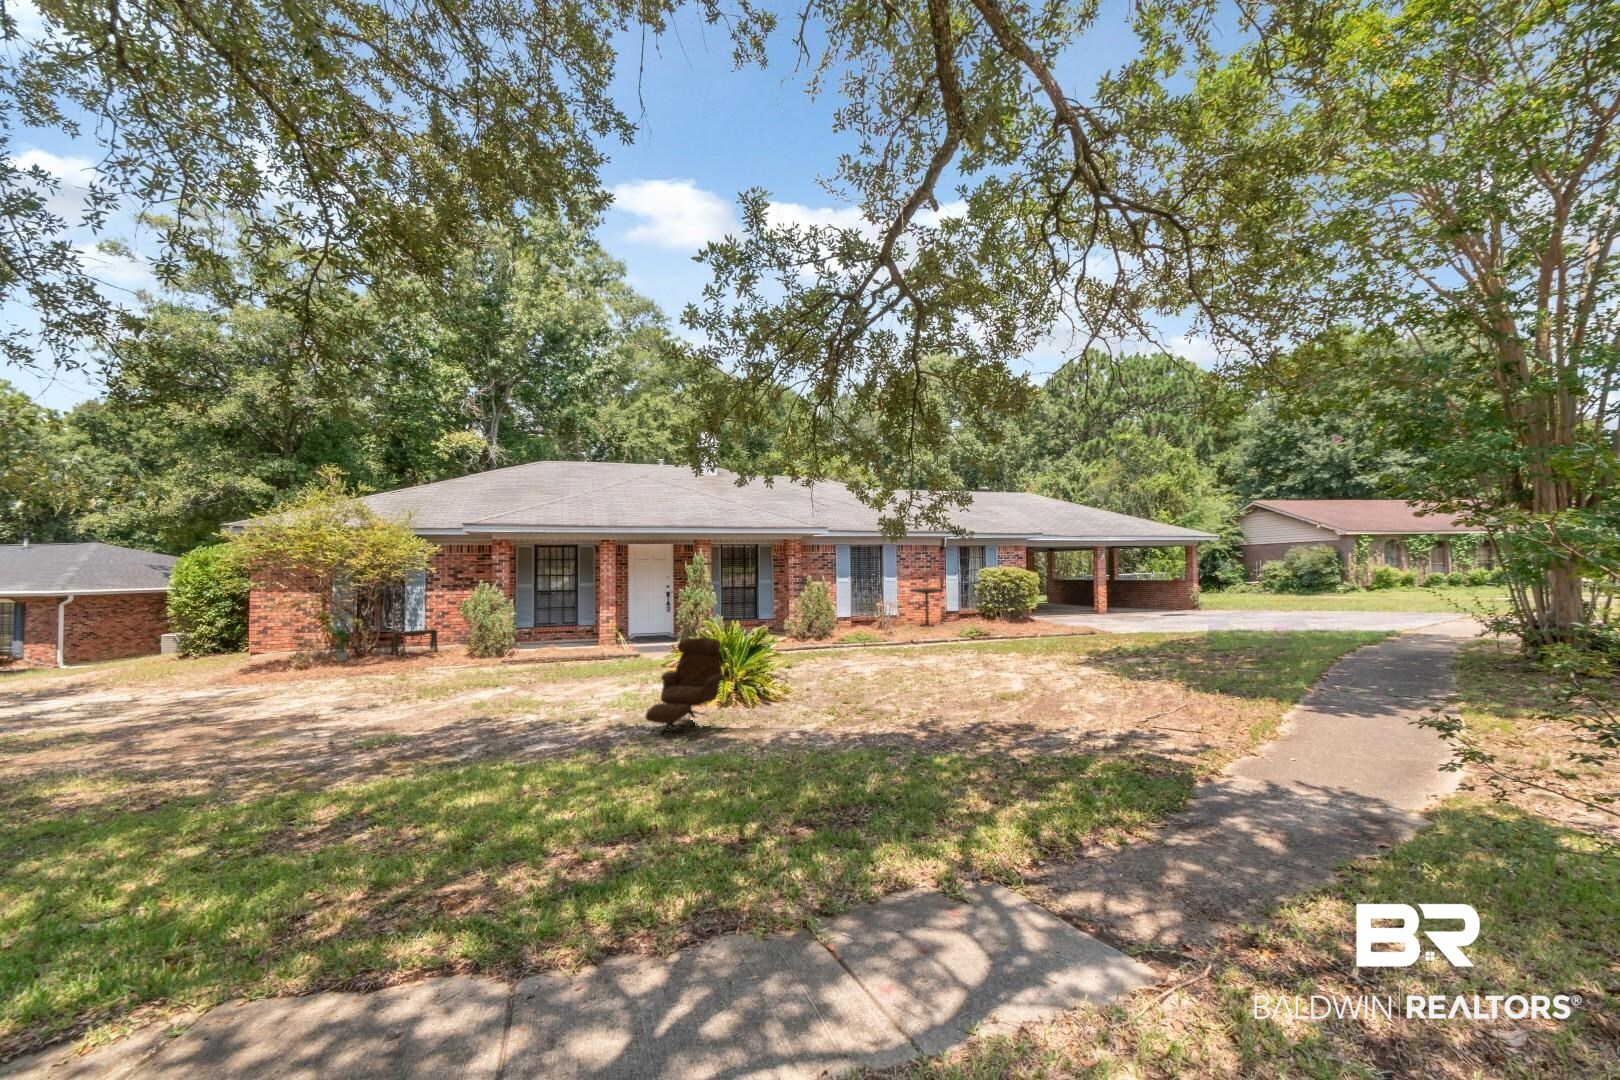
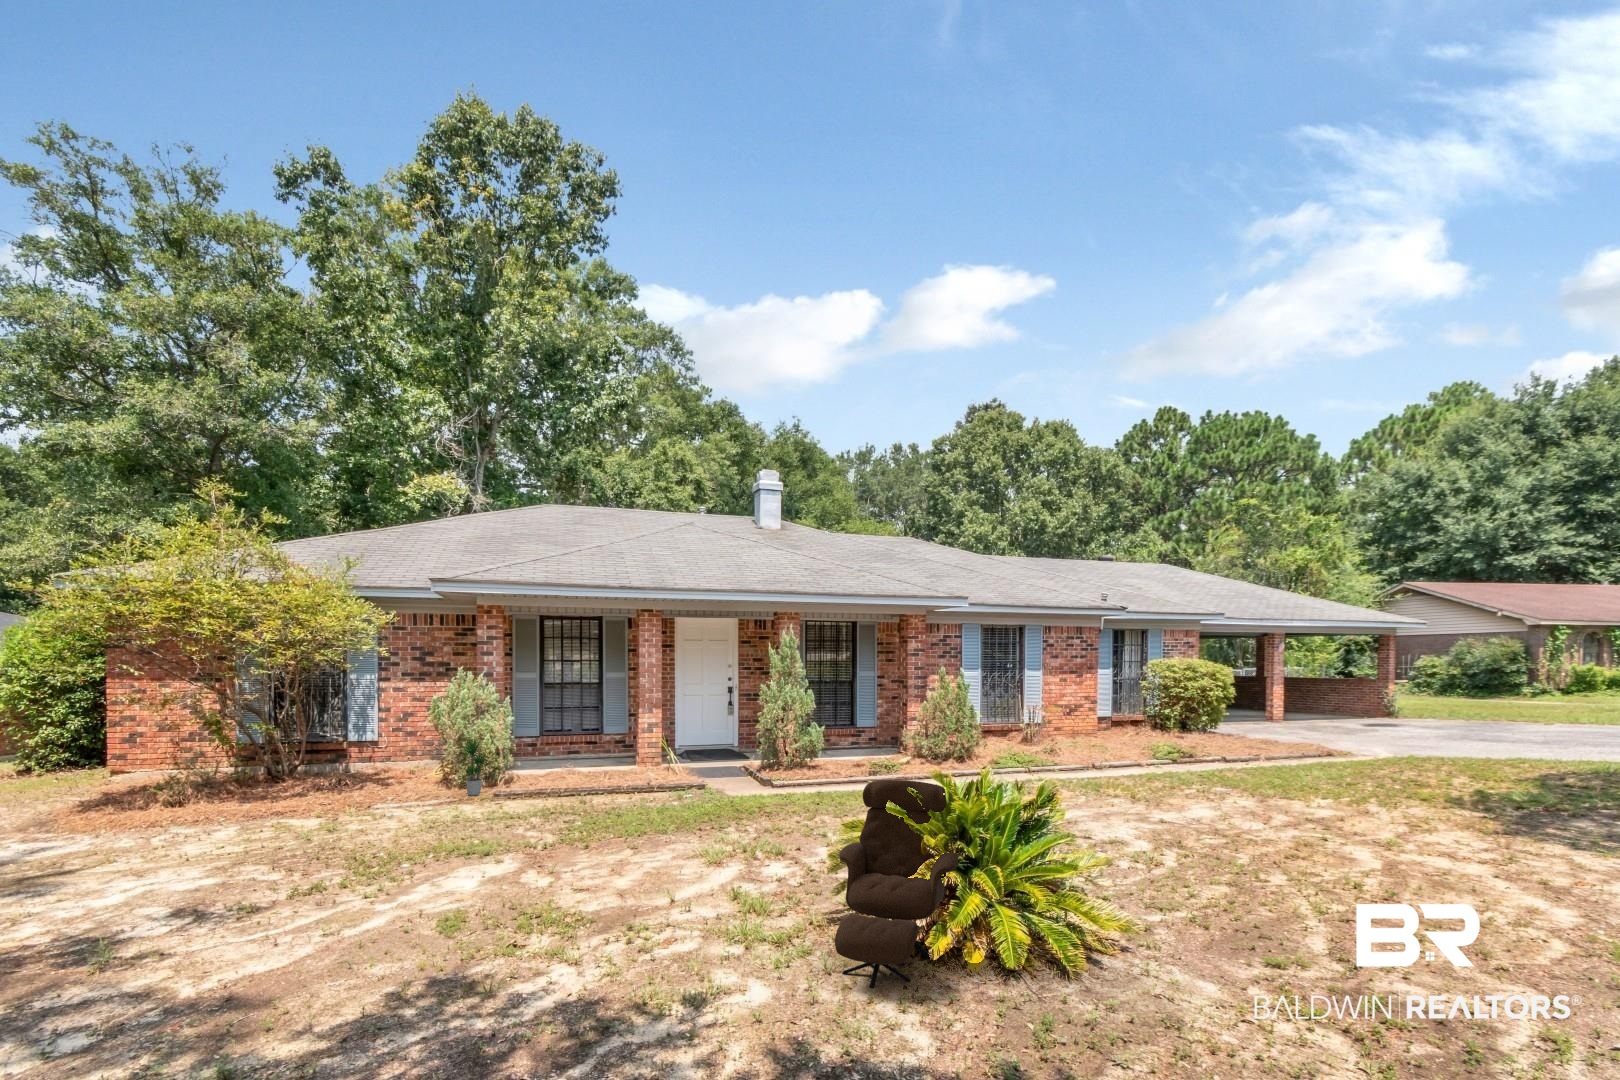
pedestal table: present [910,588,943,627] -> none [1054,687,1103,742]
potted plant: present [335,626,348,662] -> present [462,738,488,796]
bench: present [391,629,438,656] -> none [323,737,396,781]

